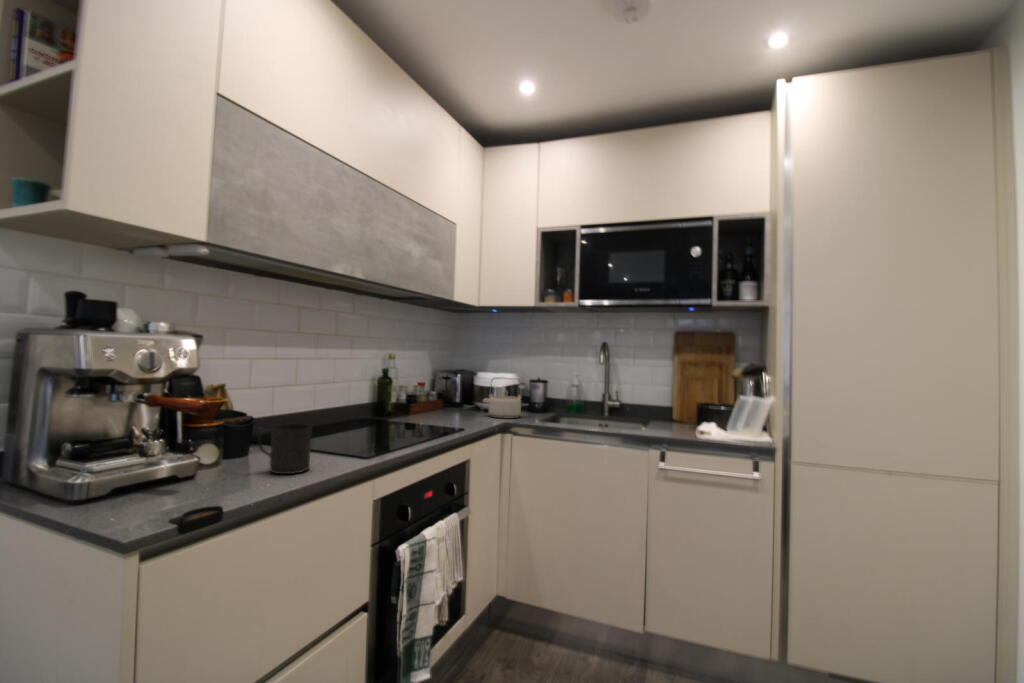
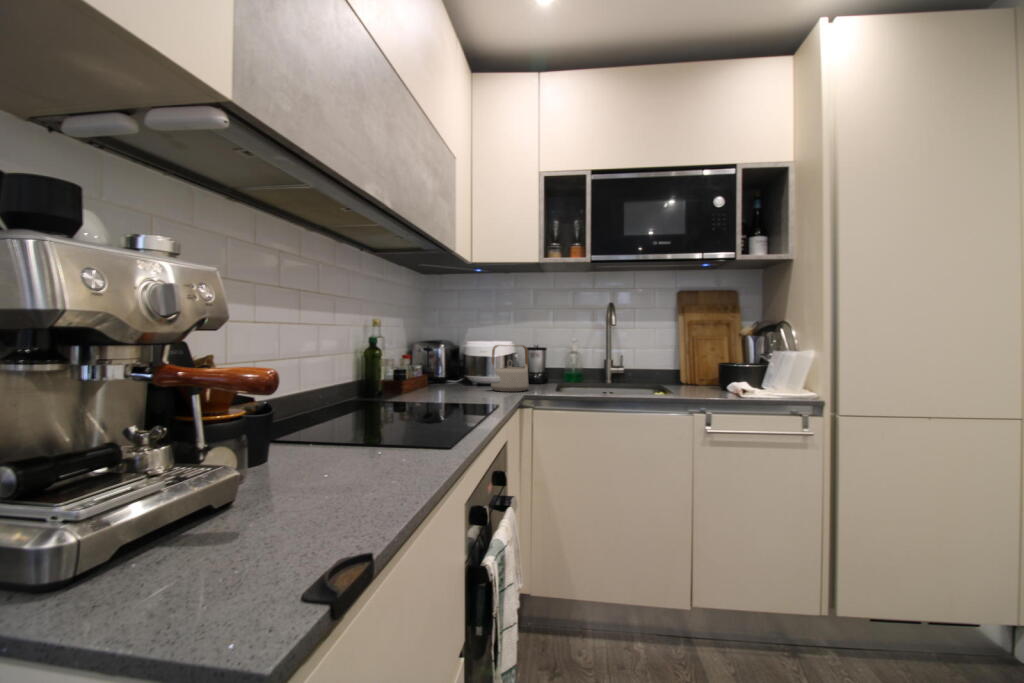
mug: present [258,423,312,474] -> none [324,396,406,478]

